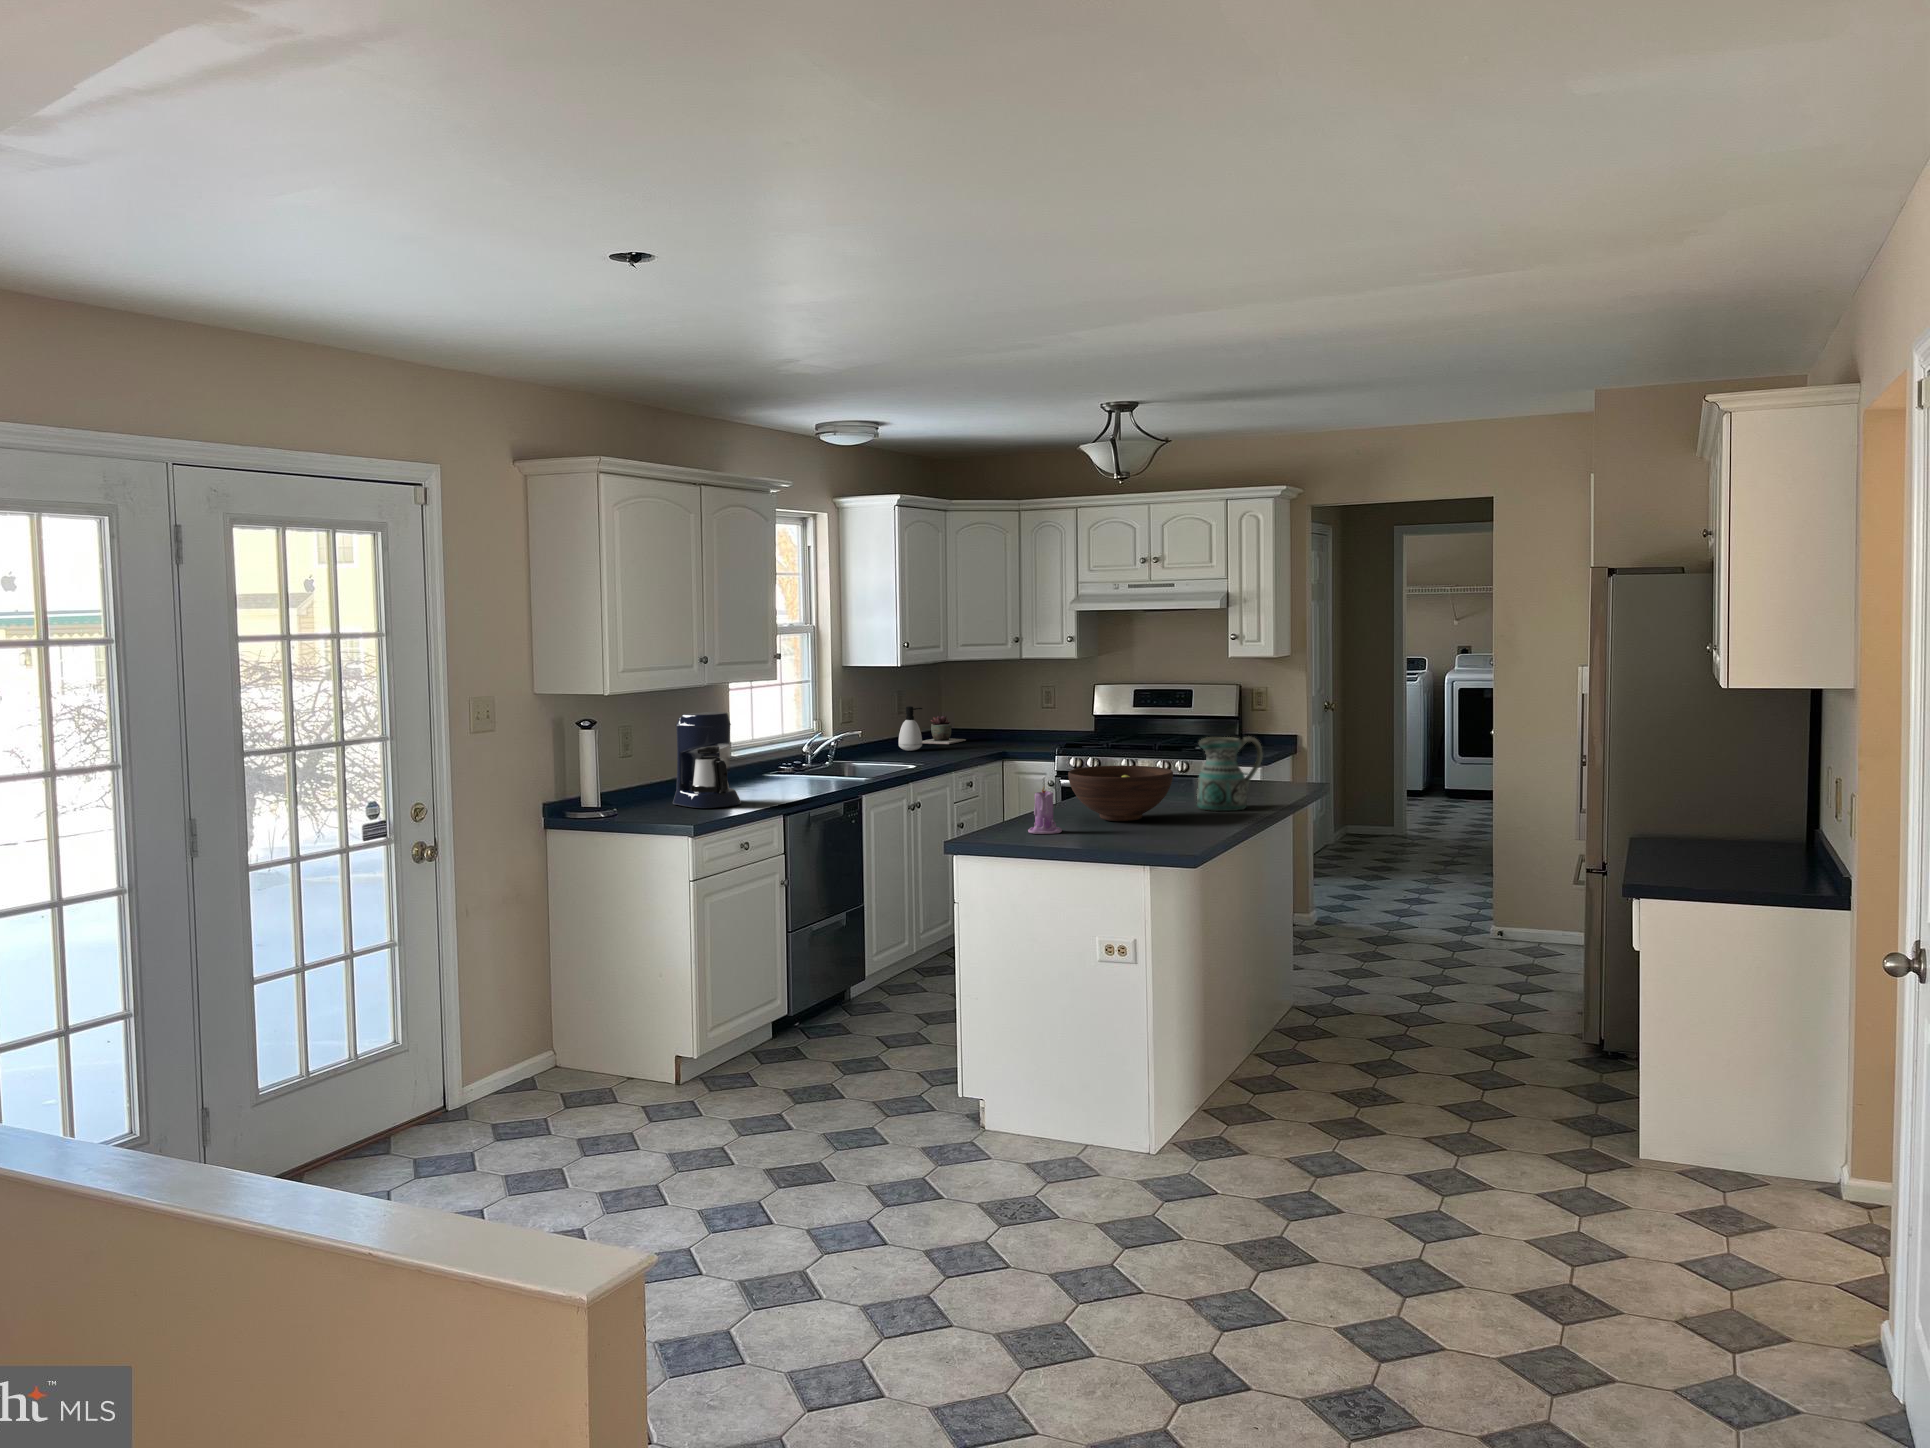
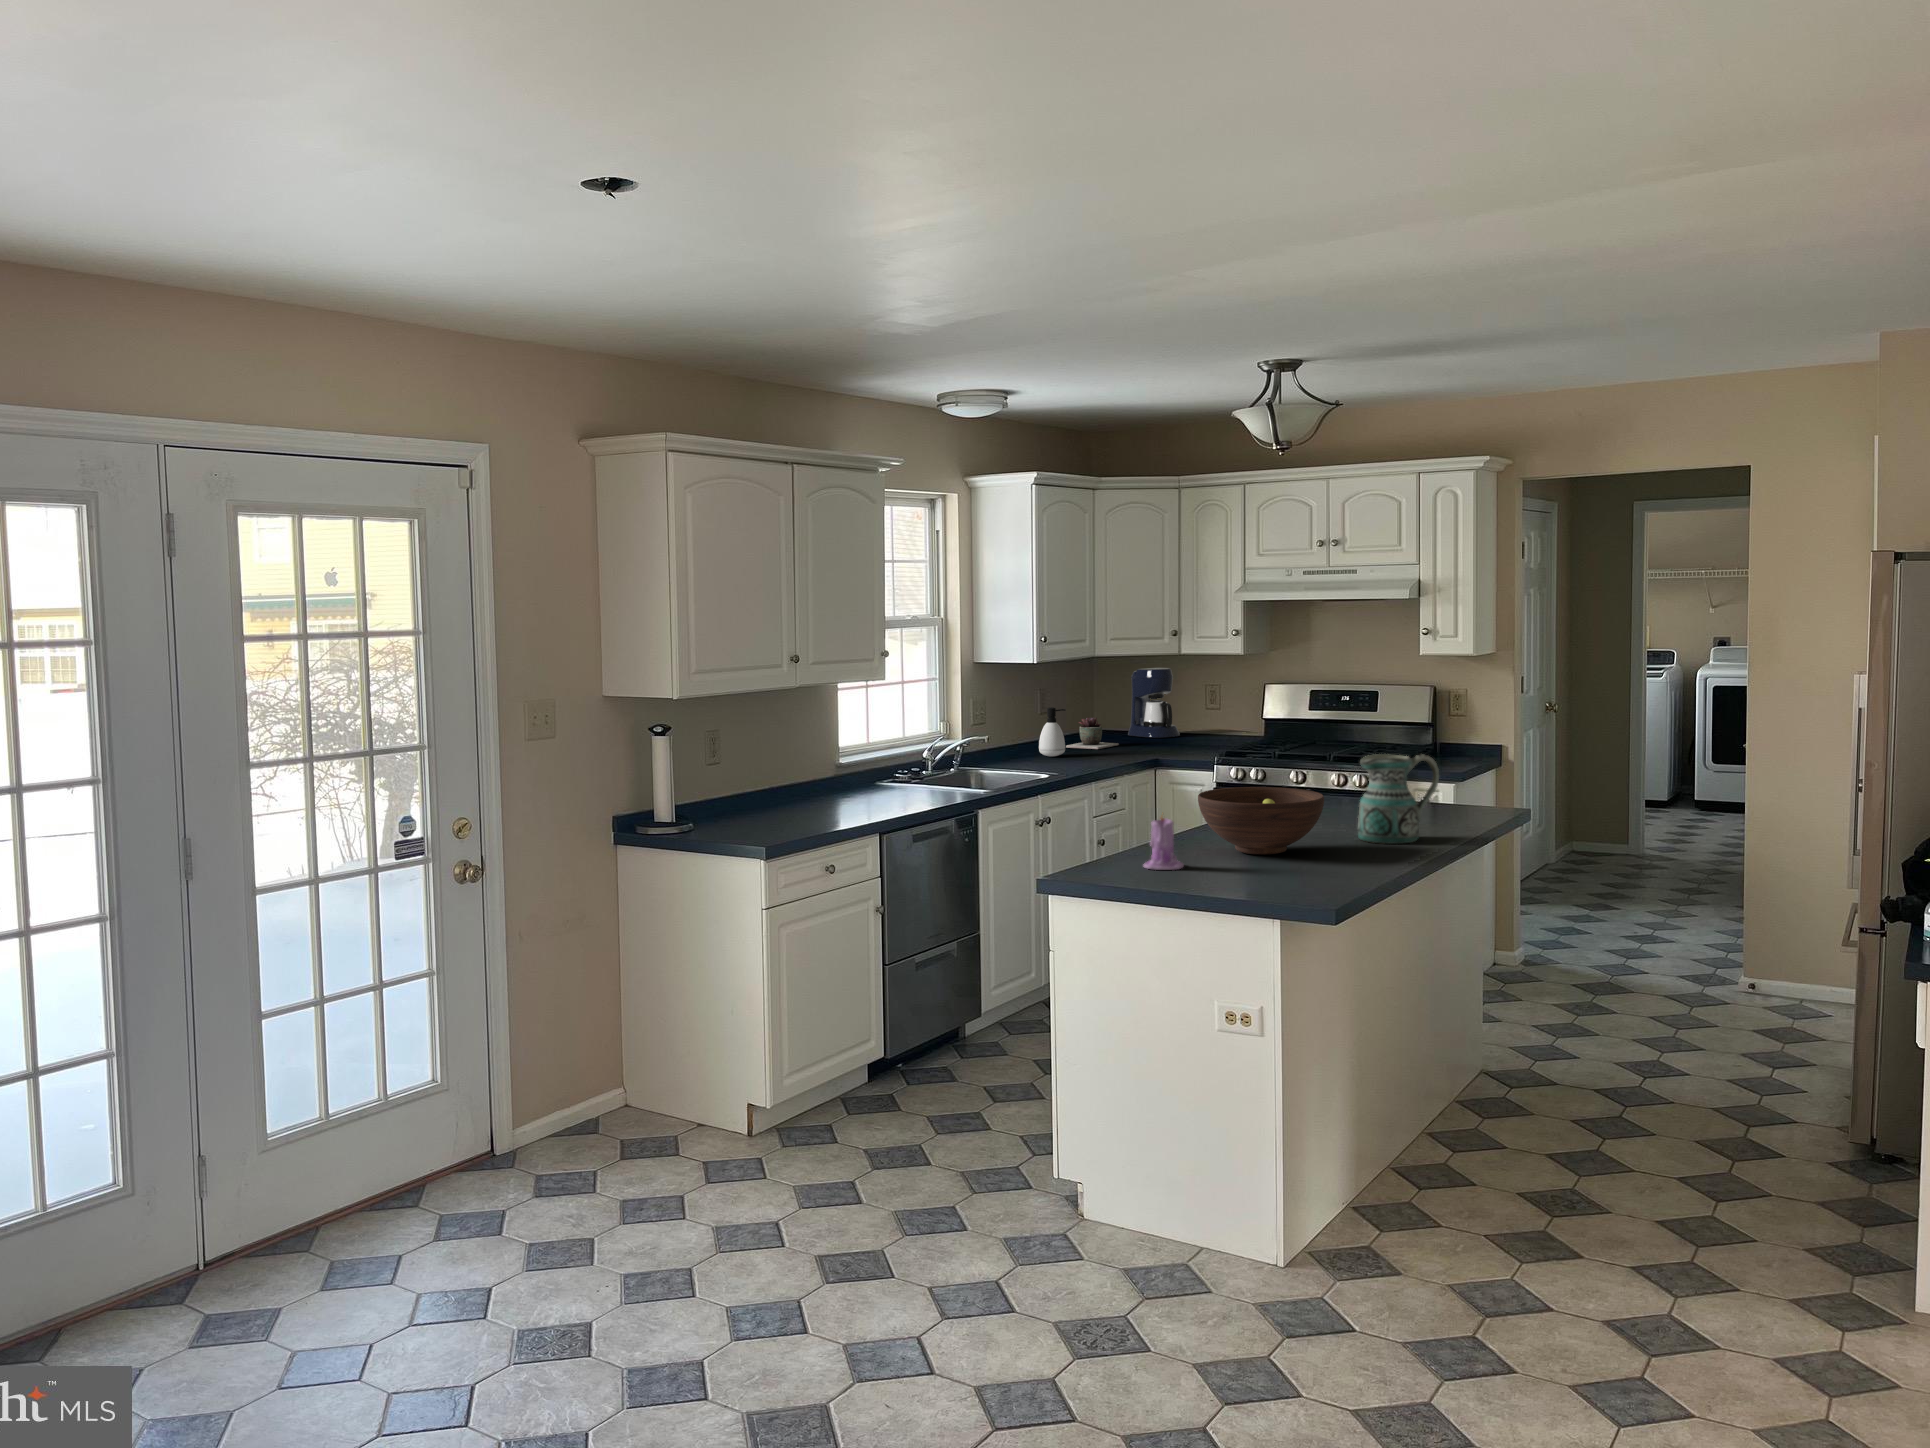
coffee maker: present [673,712,741,808] -> present [1128,668,1180,738]

